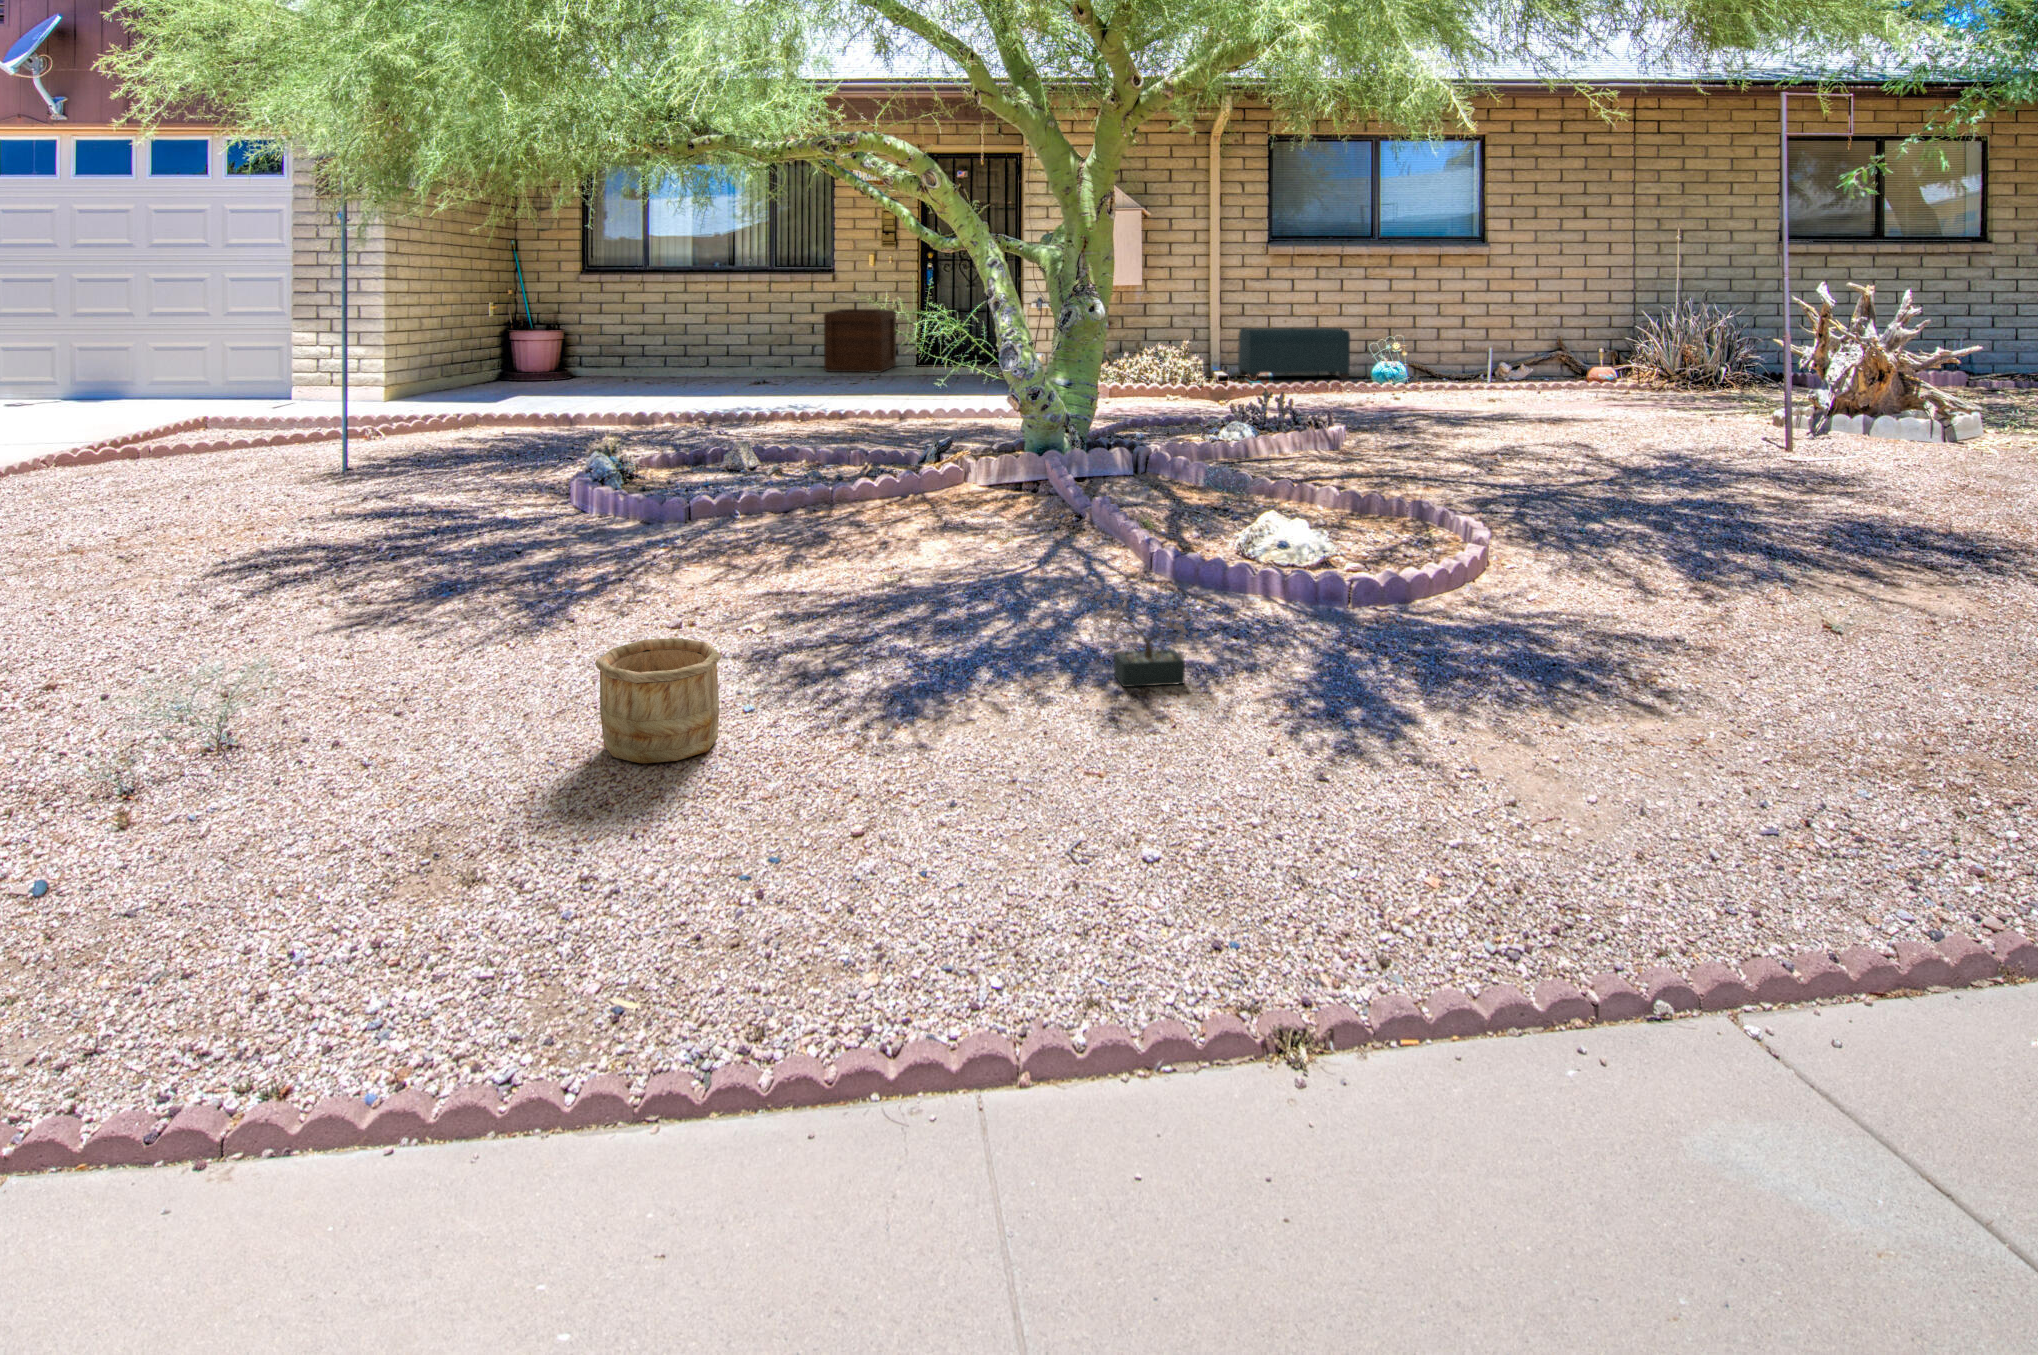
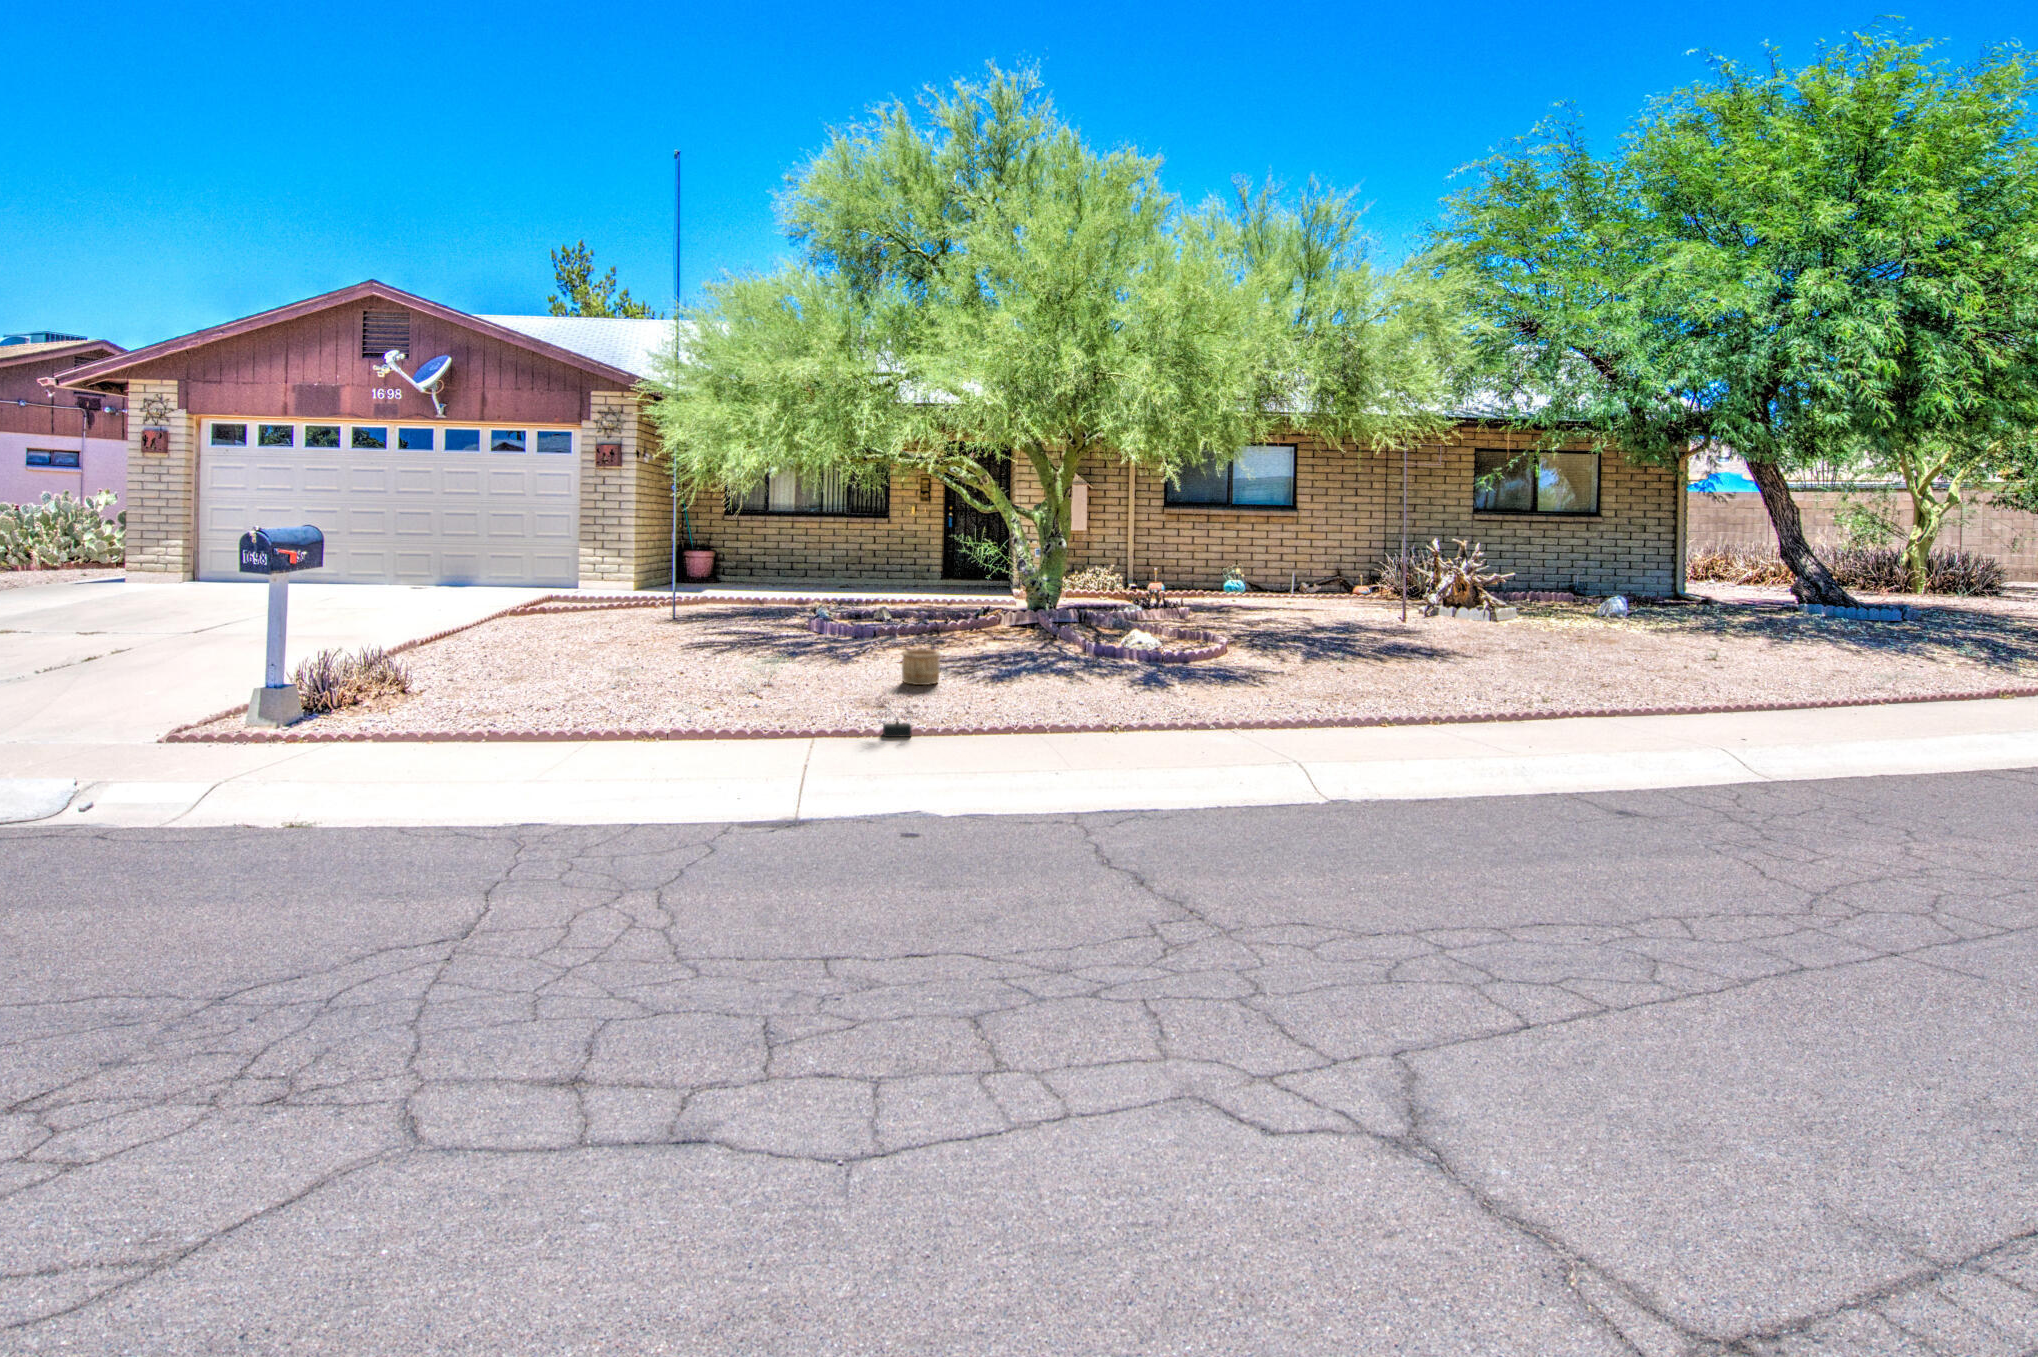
wooden crate: present [824,309,896,373] -> none [888,541,932,581]
bench: present [1238,328,1350,380] -> none [1144,558,1211,590]
decorative plant: present [1089,591,1198,687] -> present [873,697,914,737]

